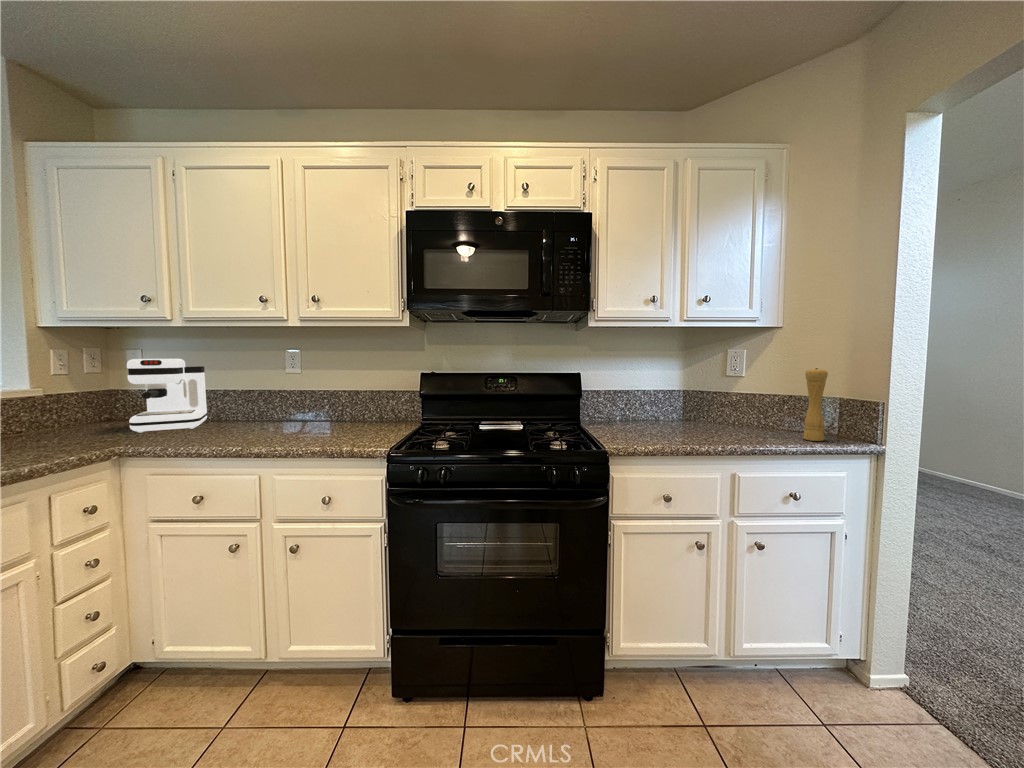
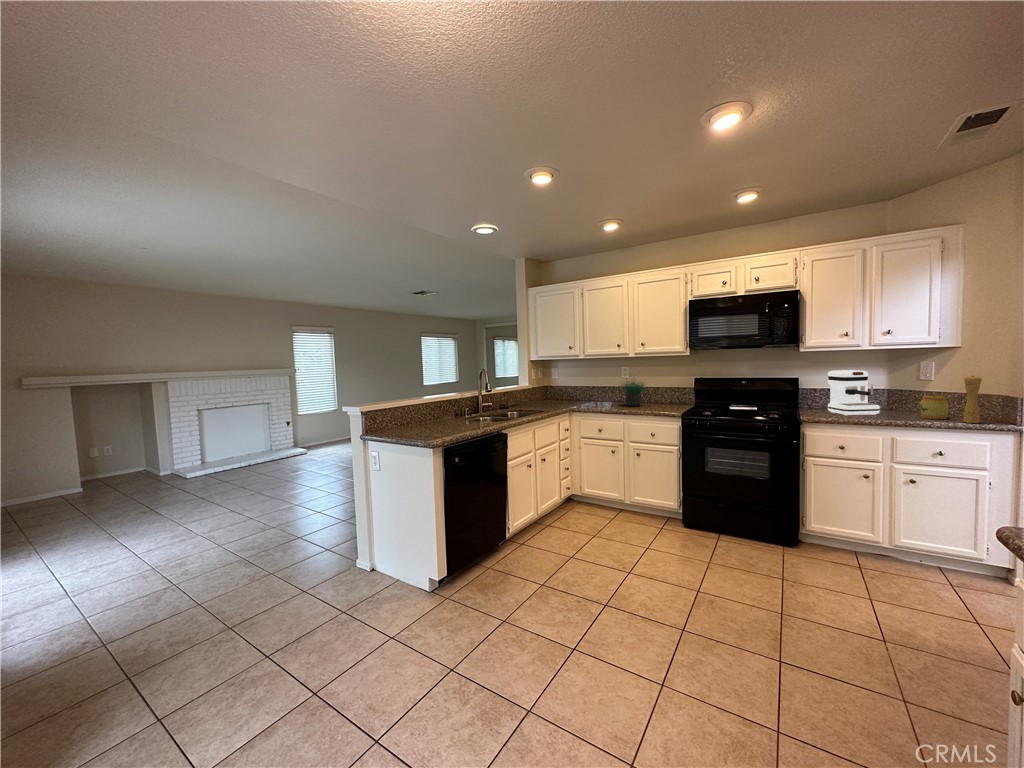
potted plant: none [247,355,336,433] -> present [621,381,645,406]
coffee maker: present [127,359,207,433] -> present [828,370,880,416]
jar: none [743,394,778,436] -> present [919,392,949,419]

